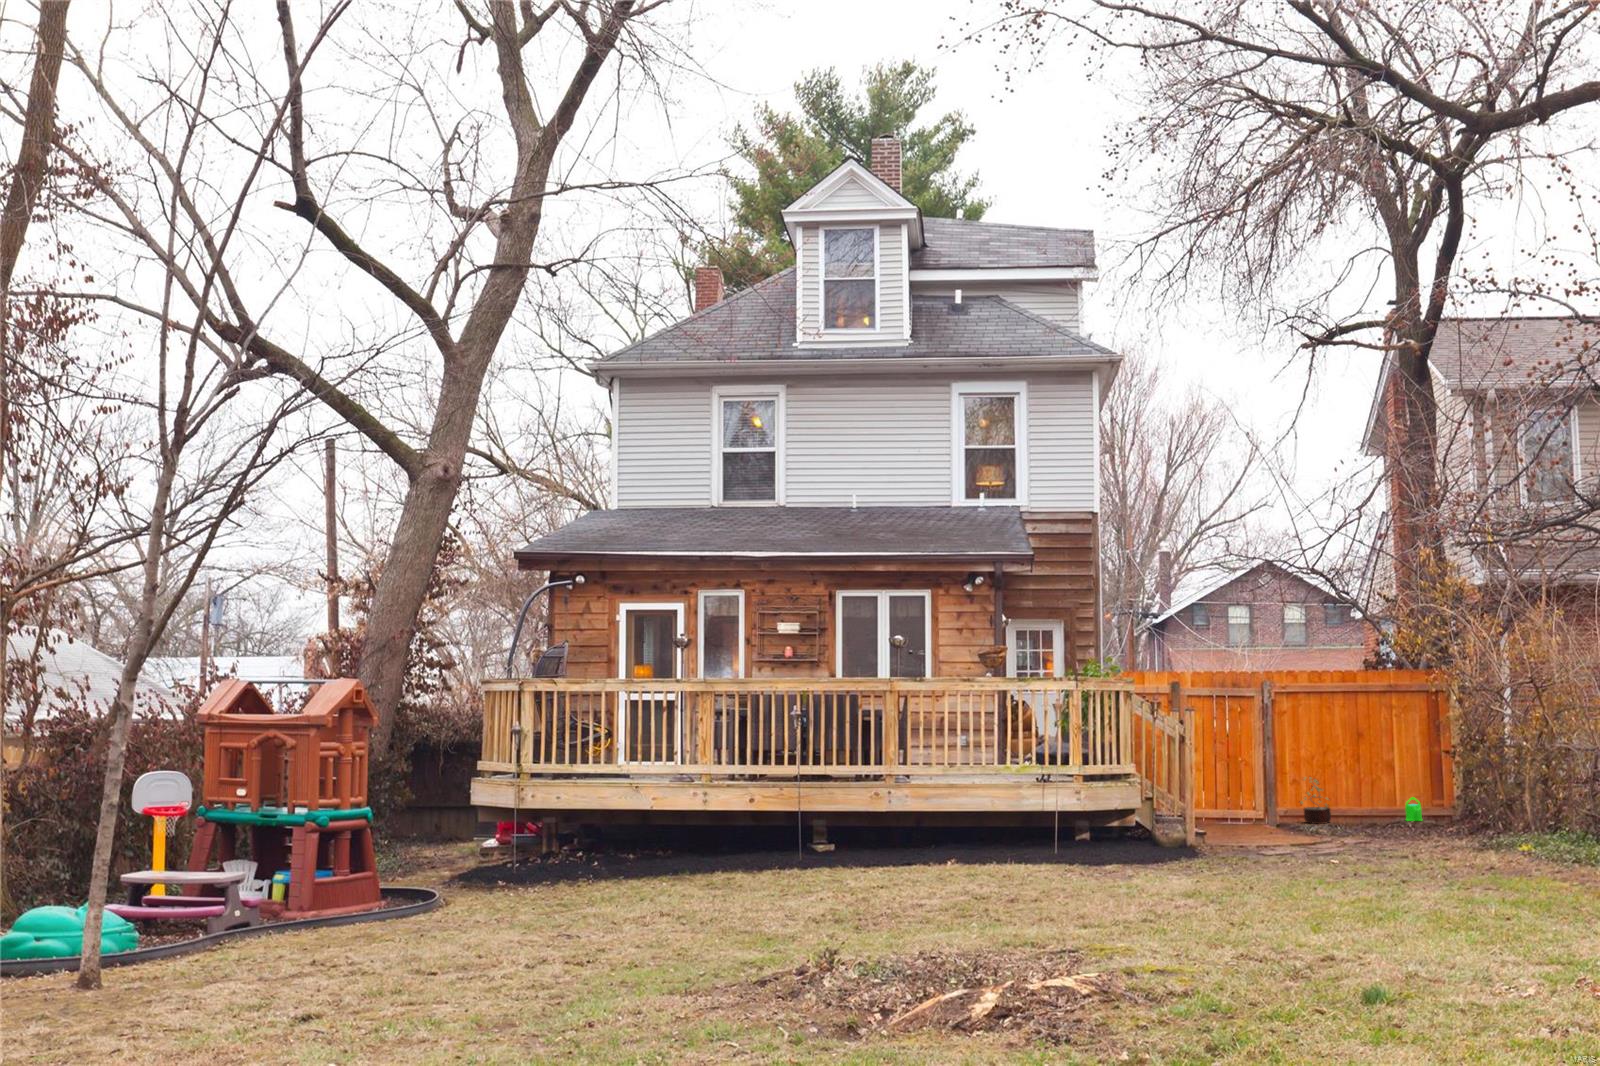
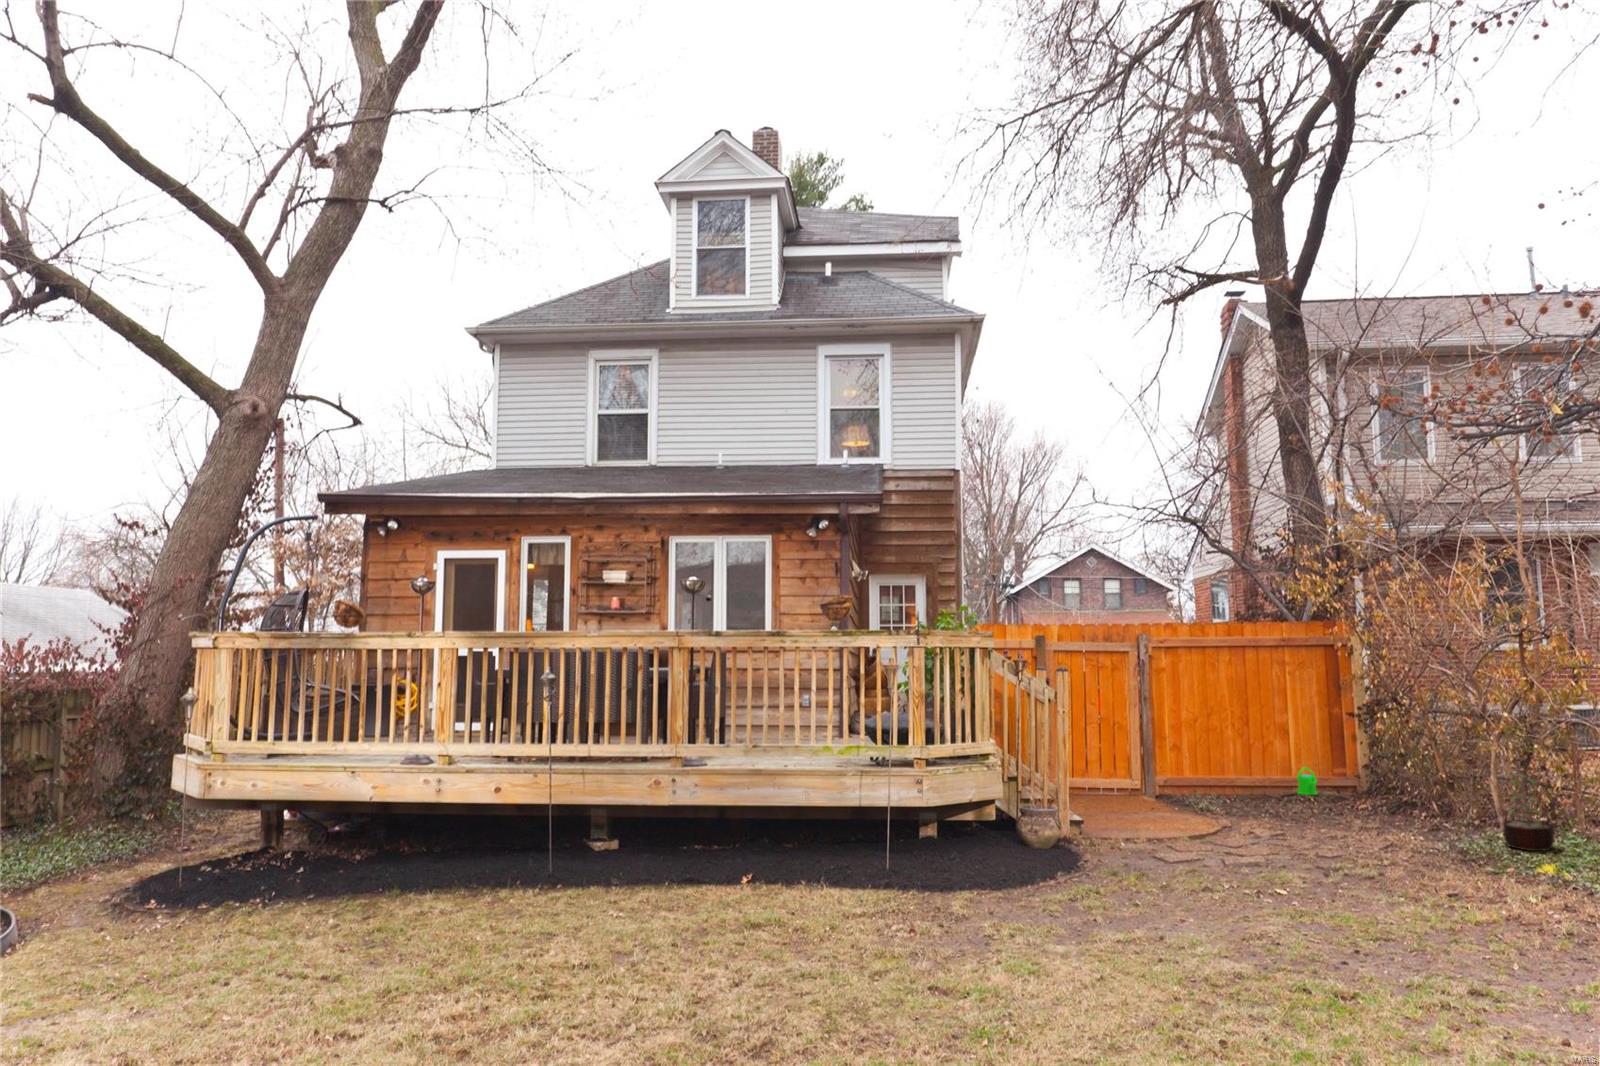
decorative plant: present [1300,777,1331,824] -> present [1503,773,1555,851]

